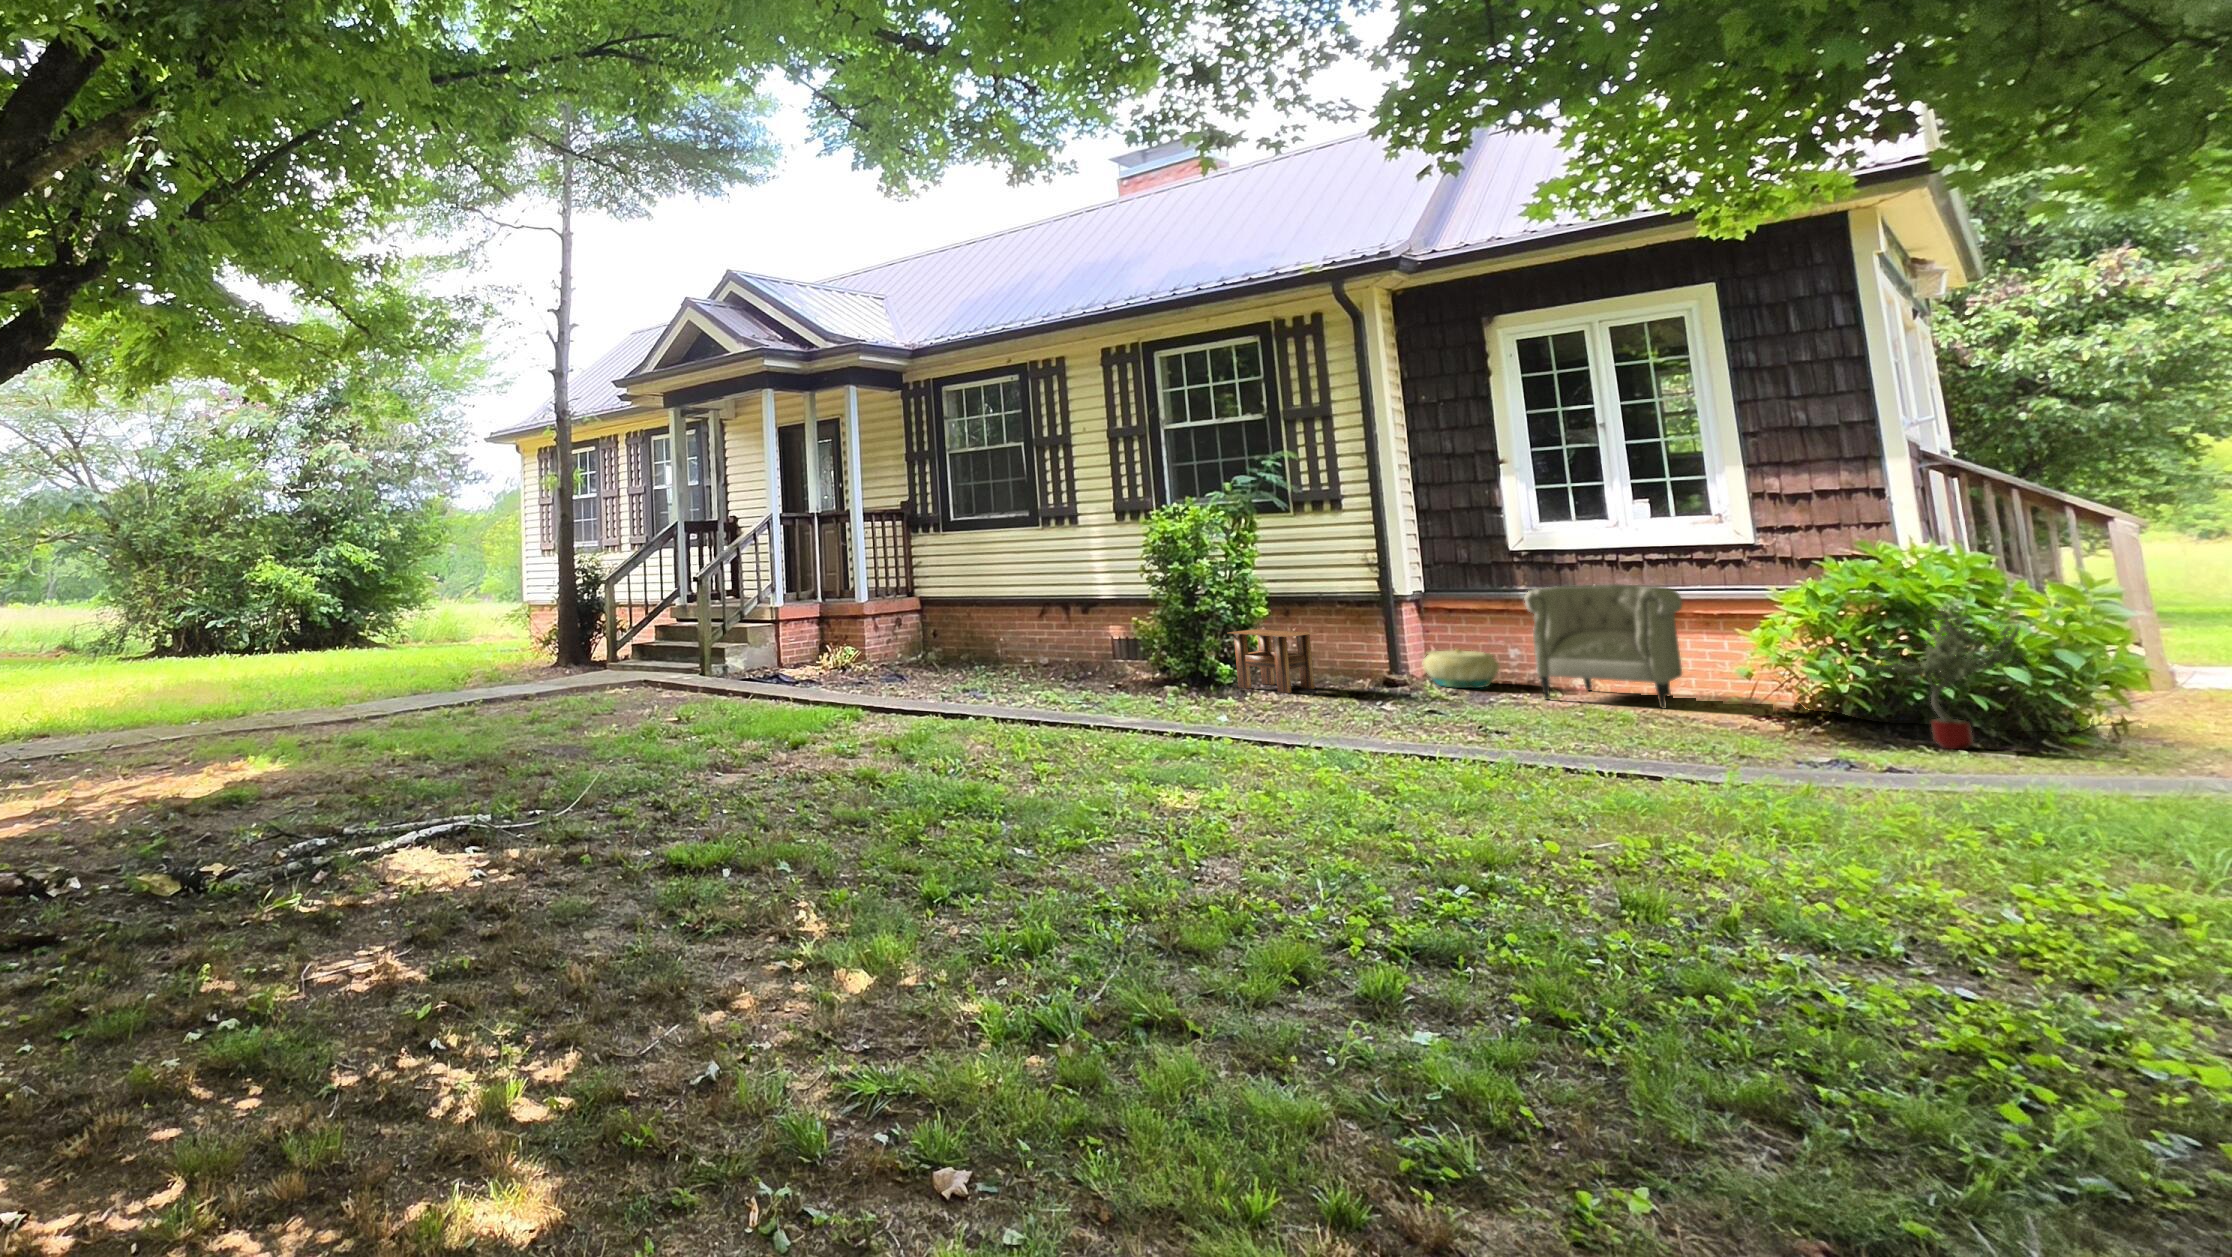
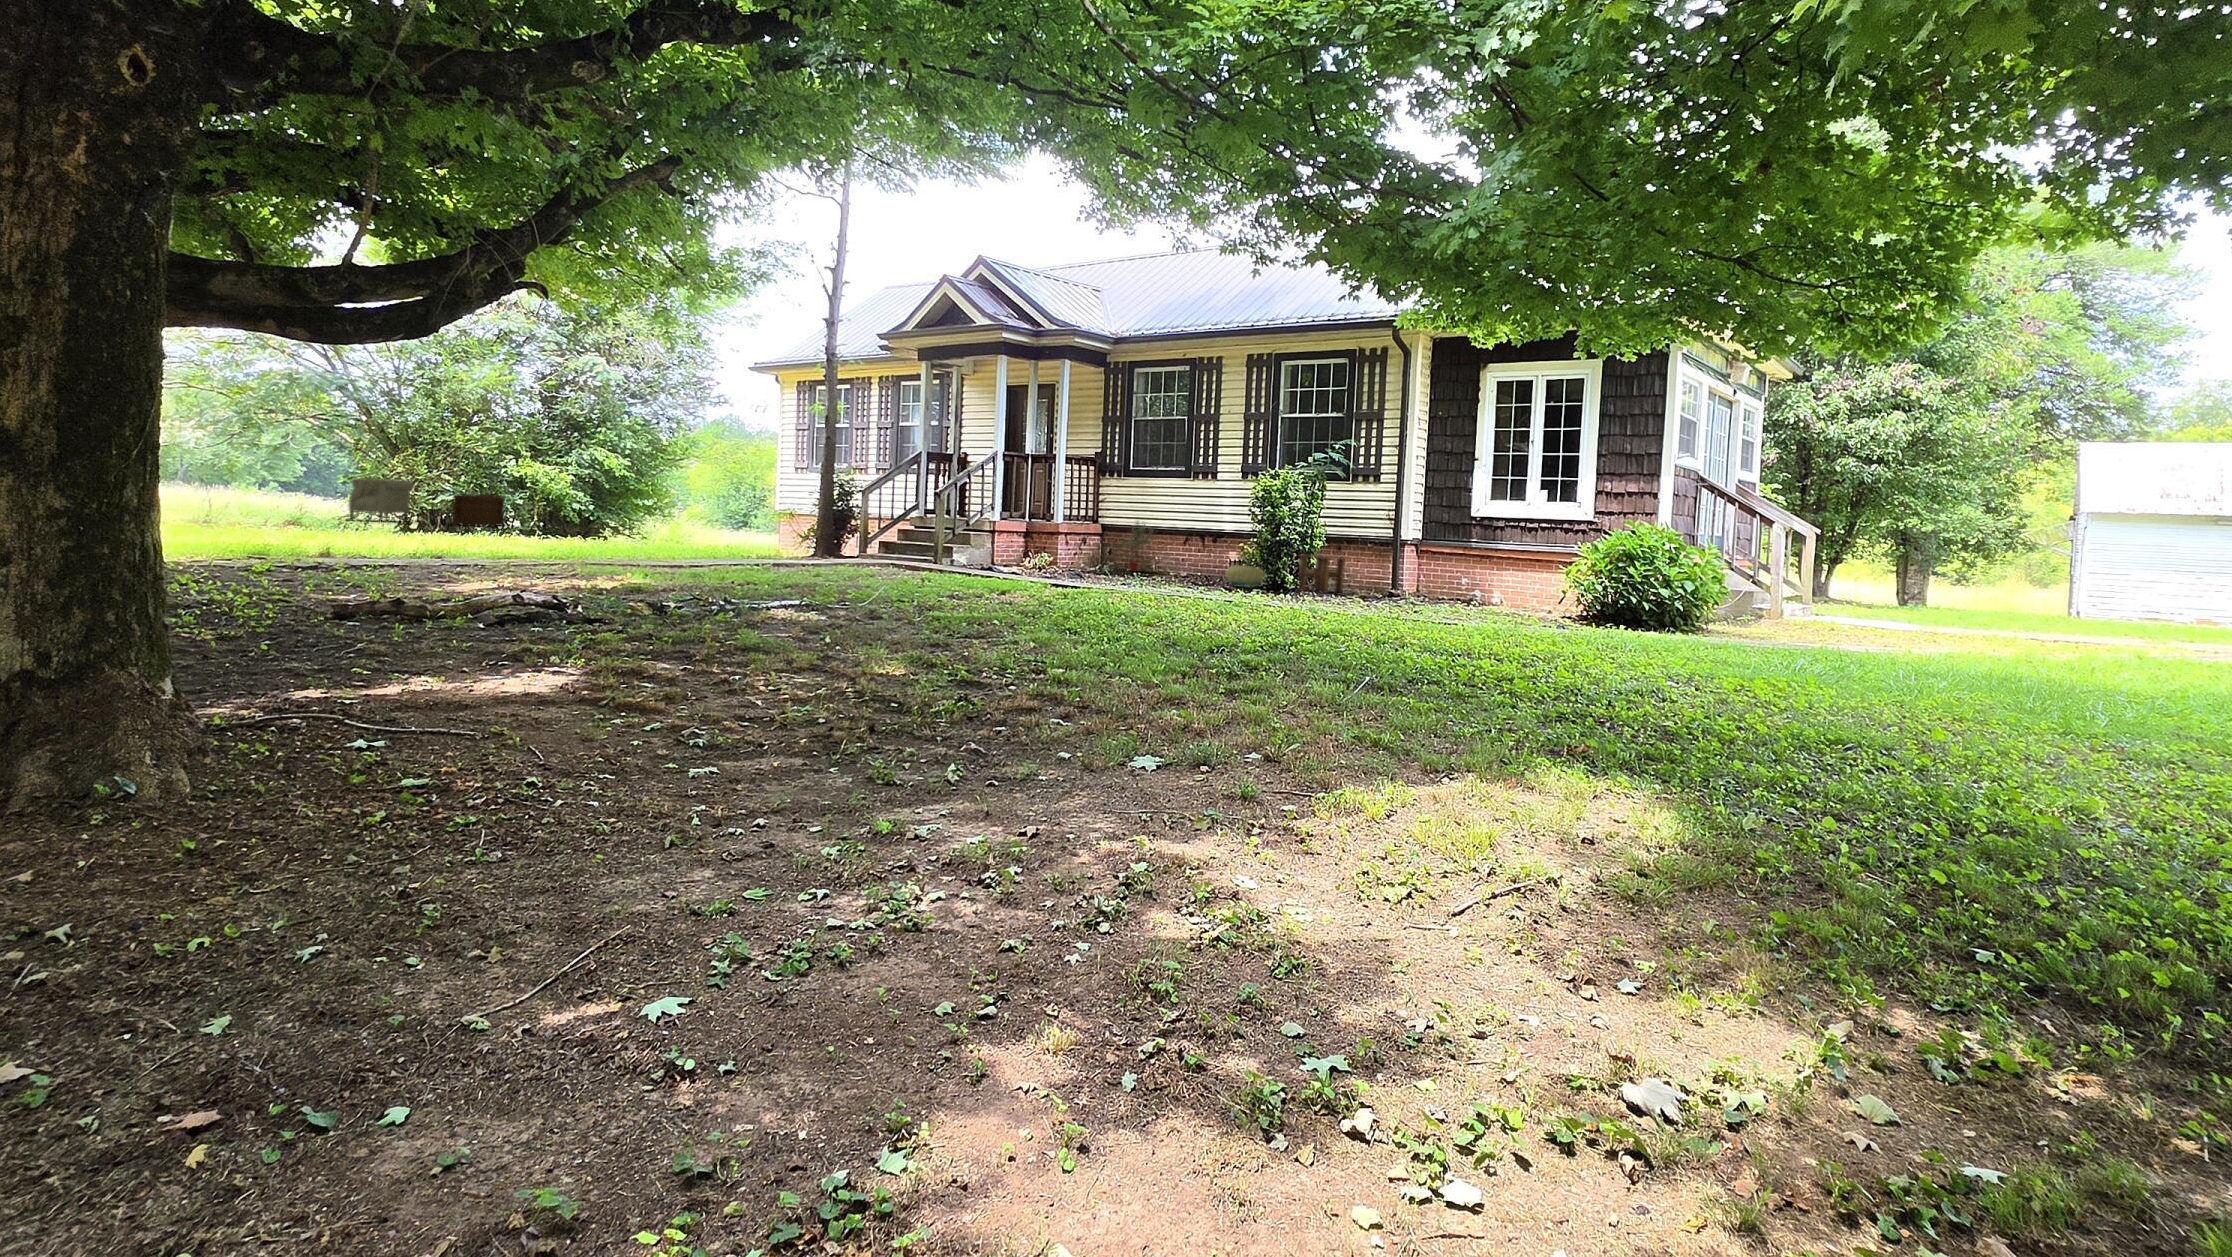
chair: present [1525,584,1682,709] -> present [349,478,413,522]
potted tree: present [1863,606,2024,749] -> present [1118,522,1153,572]
wooden crate: none [191,609,244,647] -> present [453,494,505,526]
basket: present [1423,649,1499,688] -> present [1225,565,1265,588]

